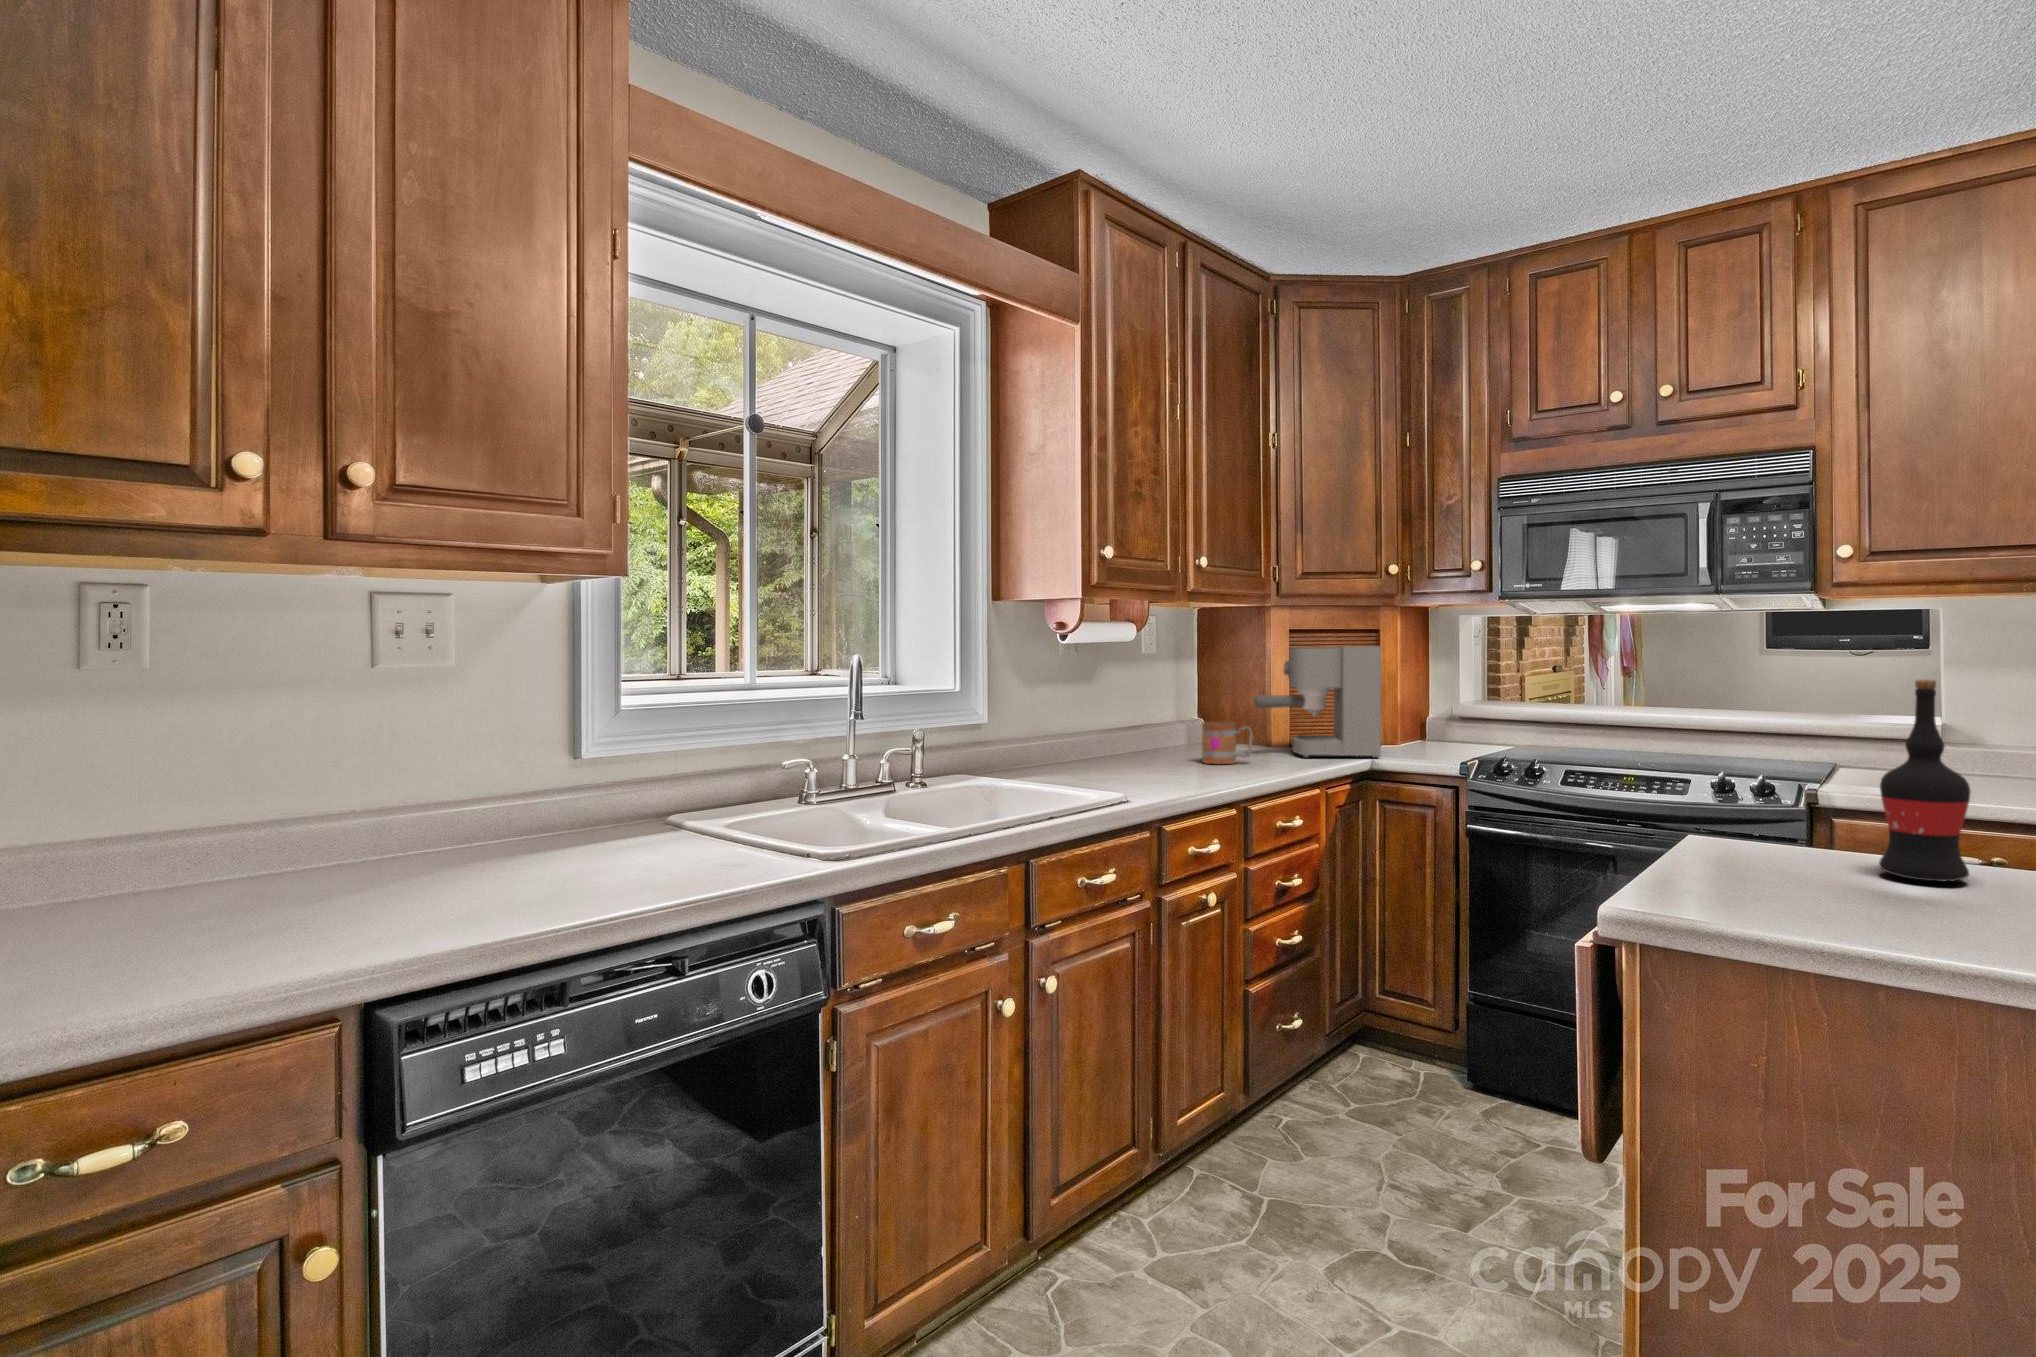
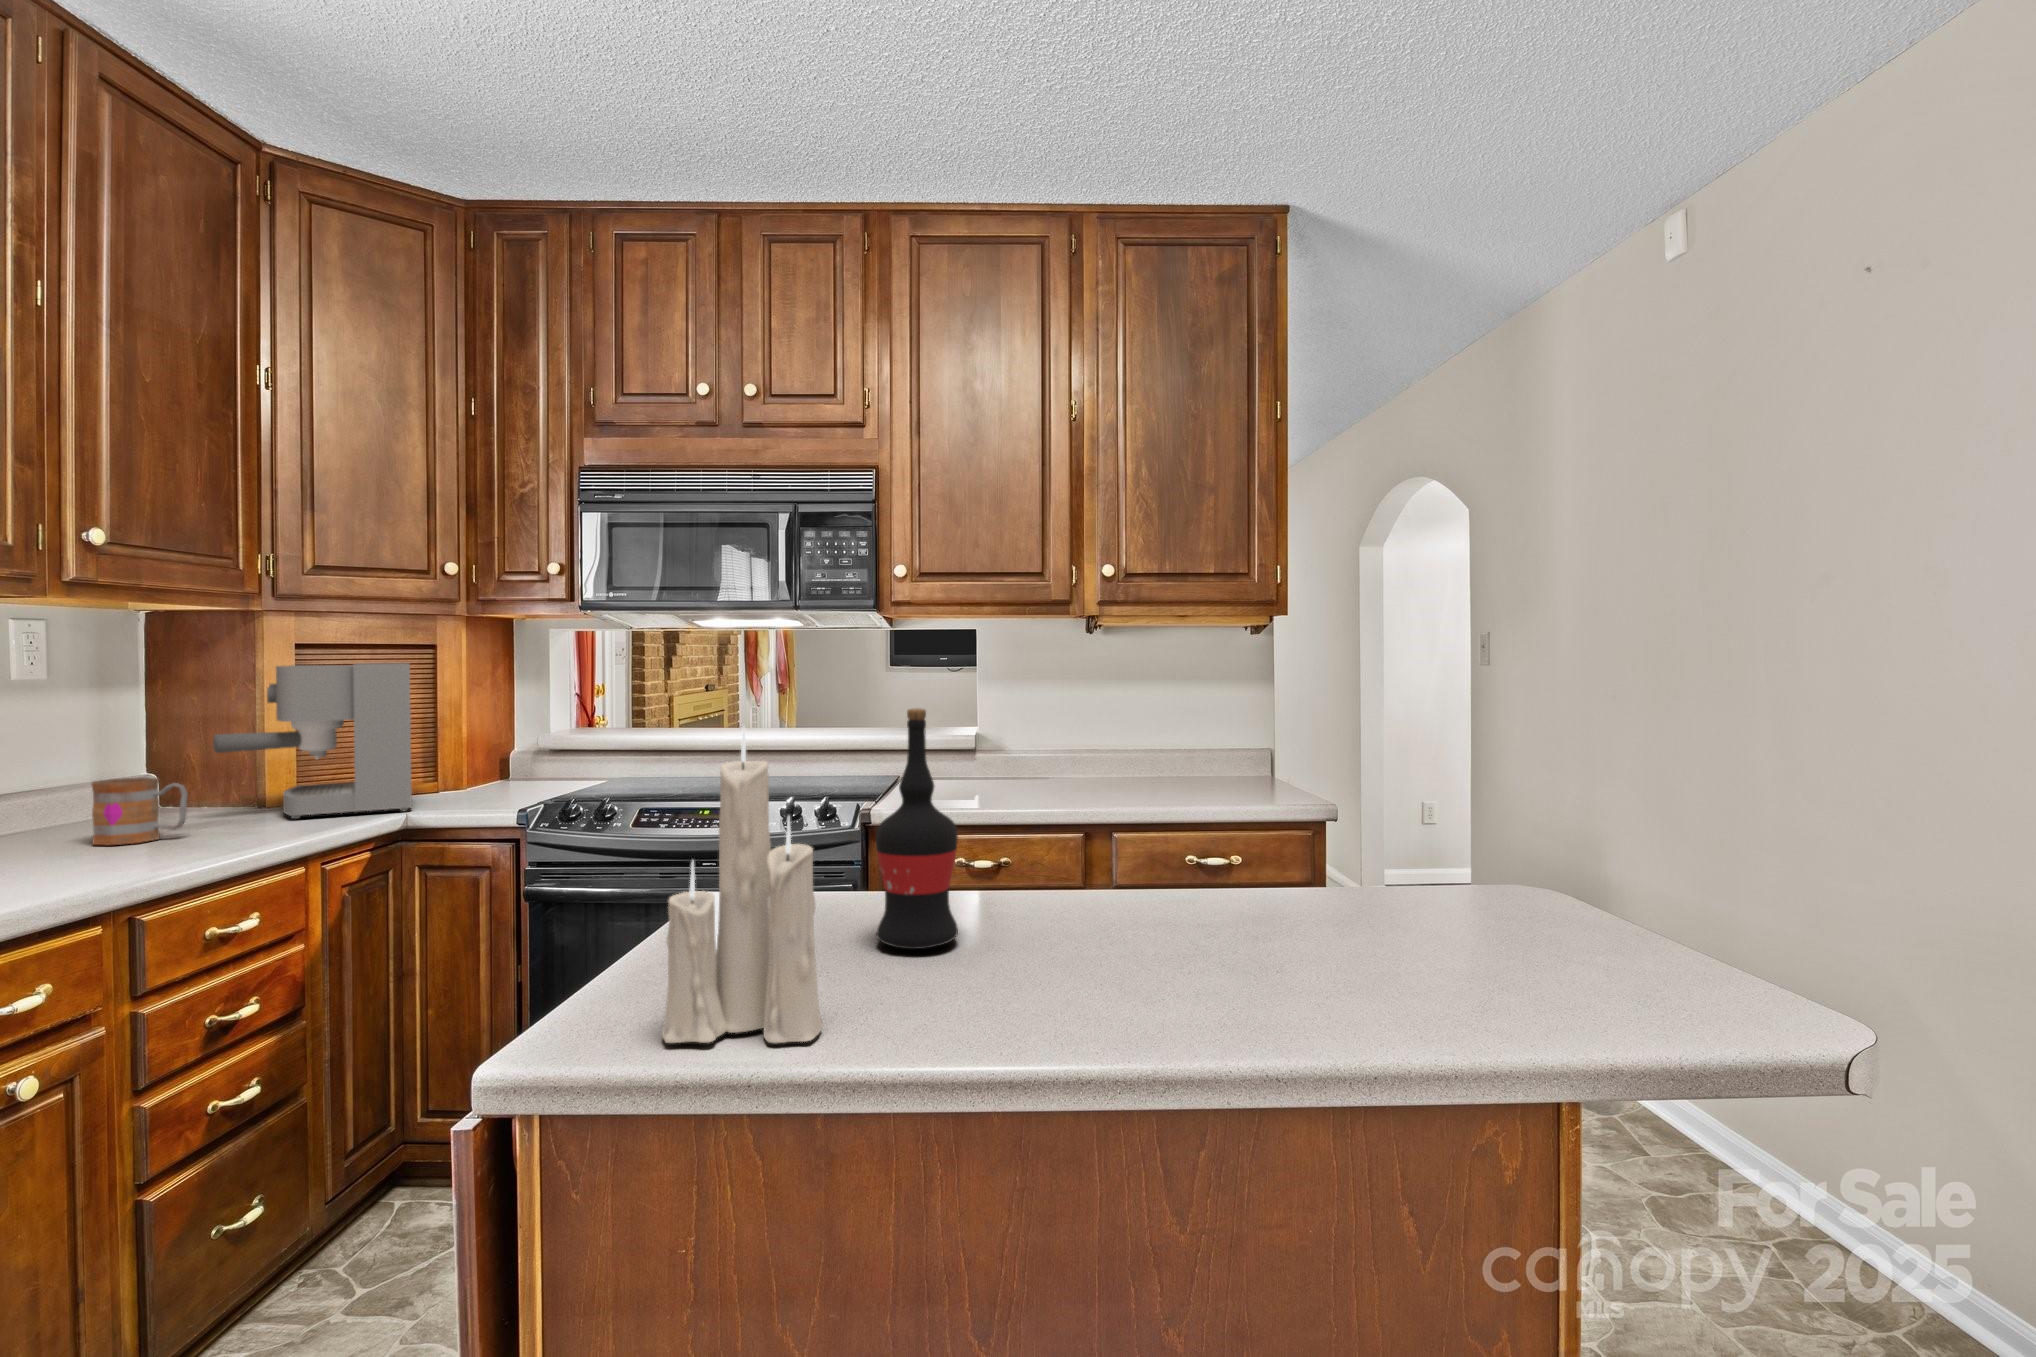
candle: none [1717,674,1853,916] -> present [662,726,822,1043]

